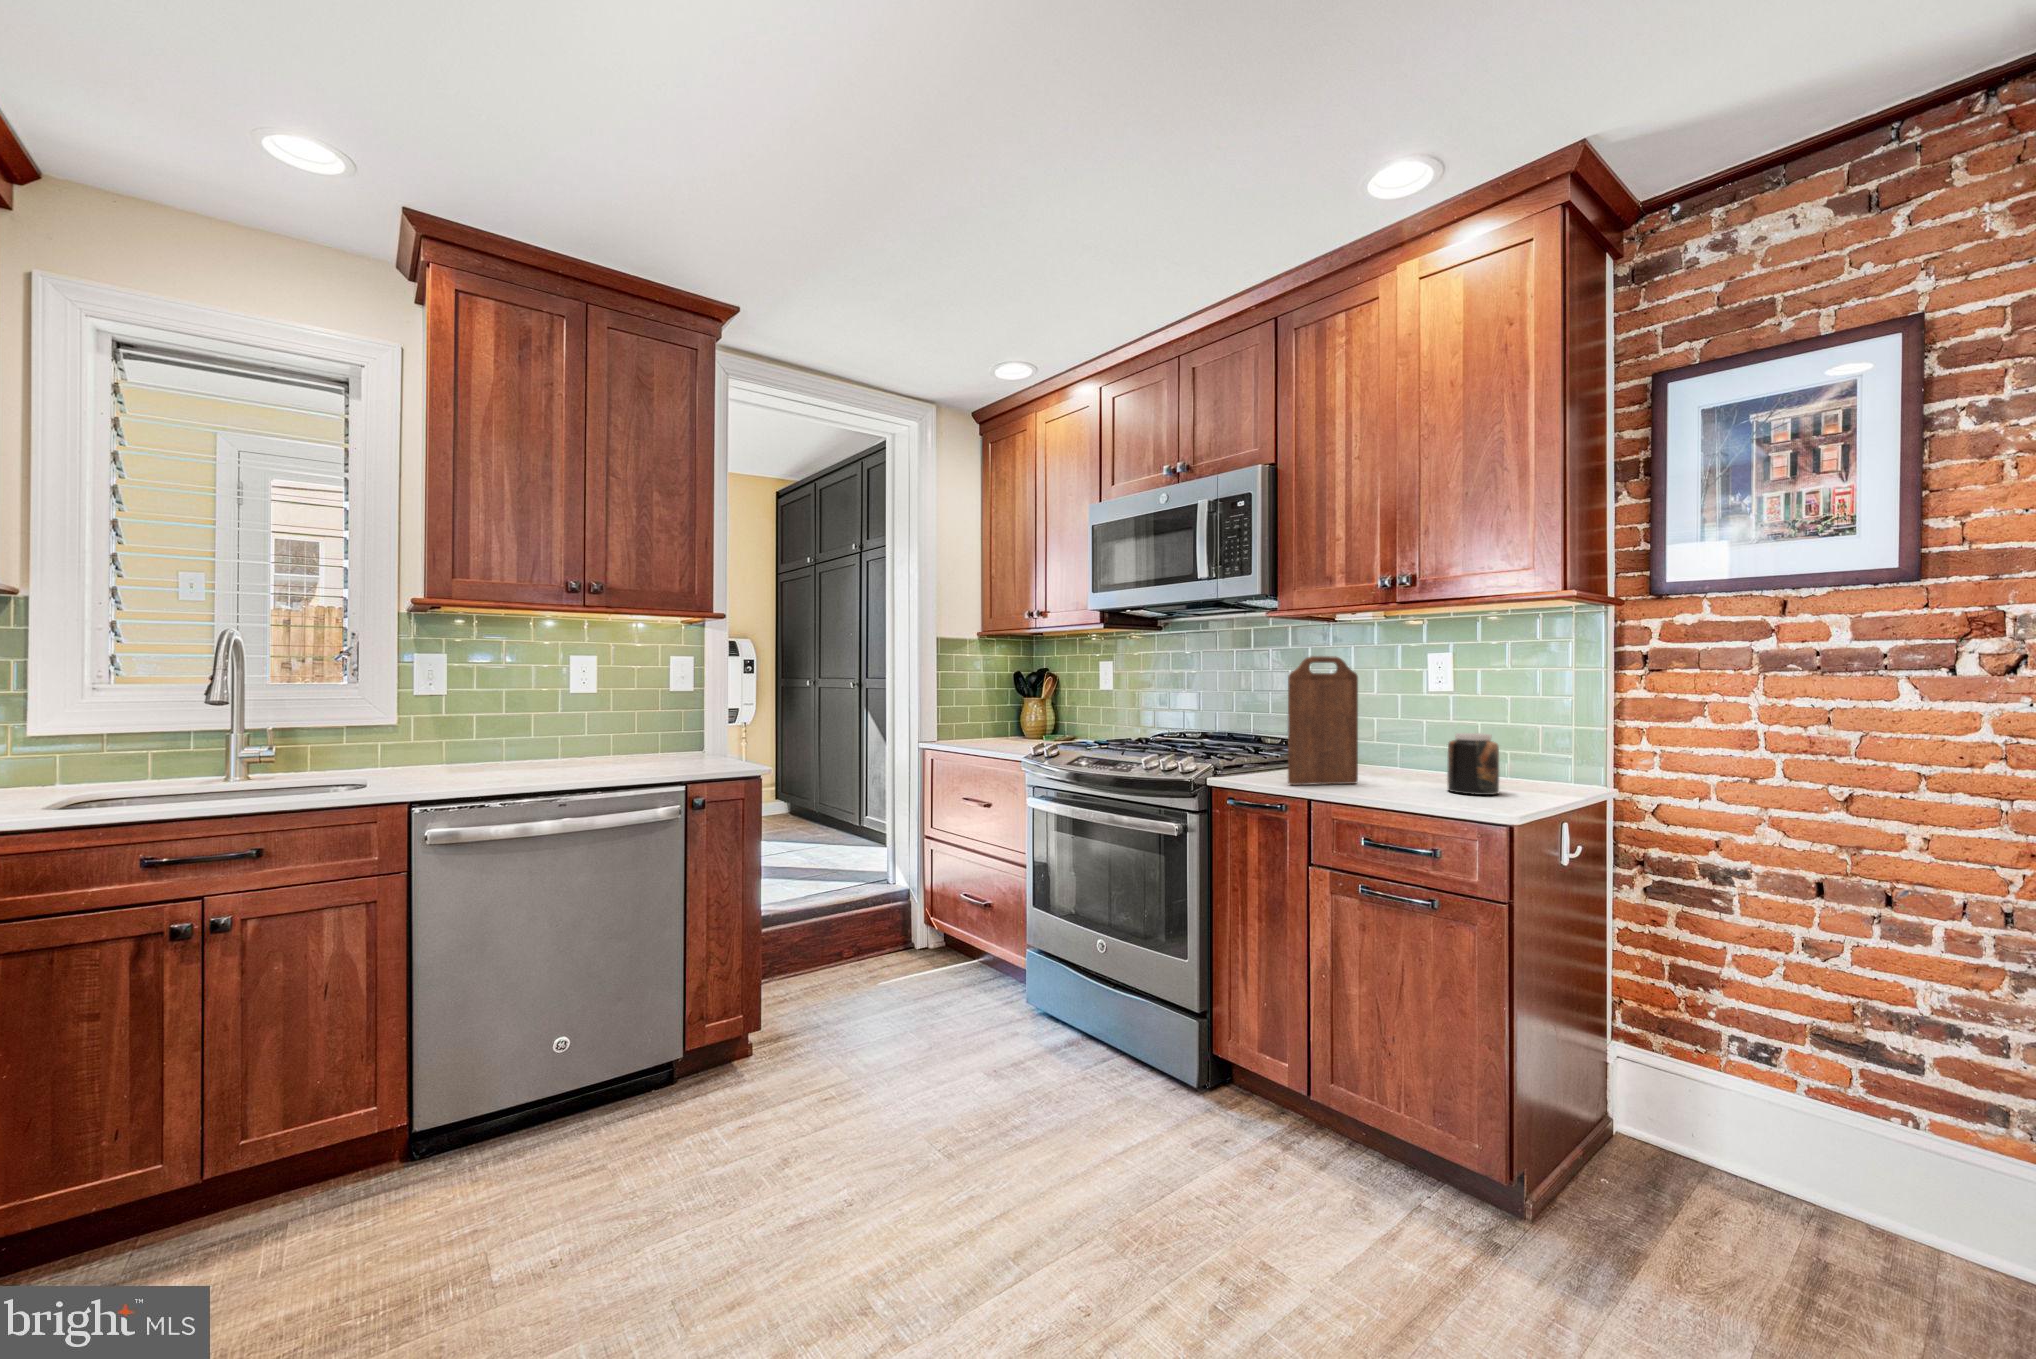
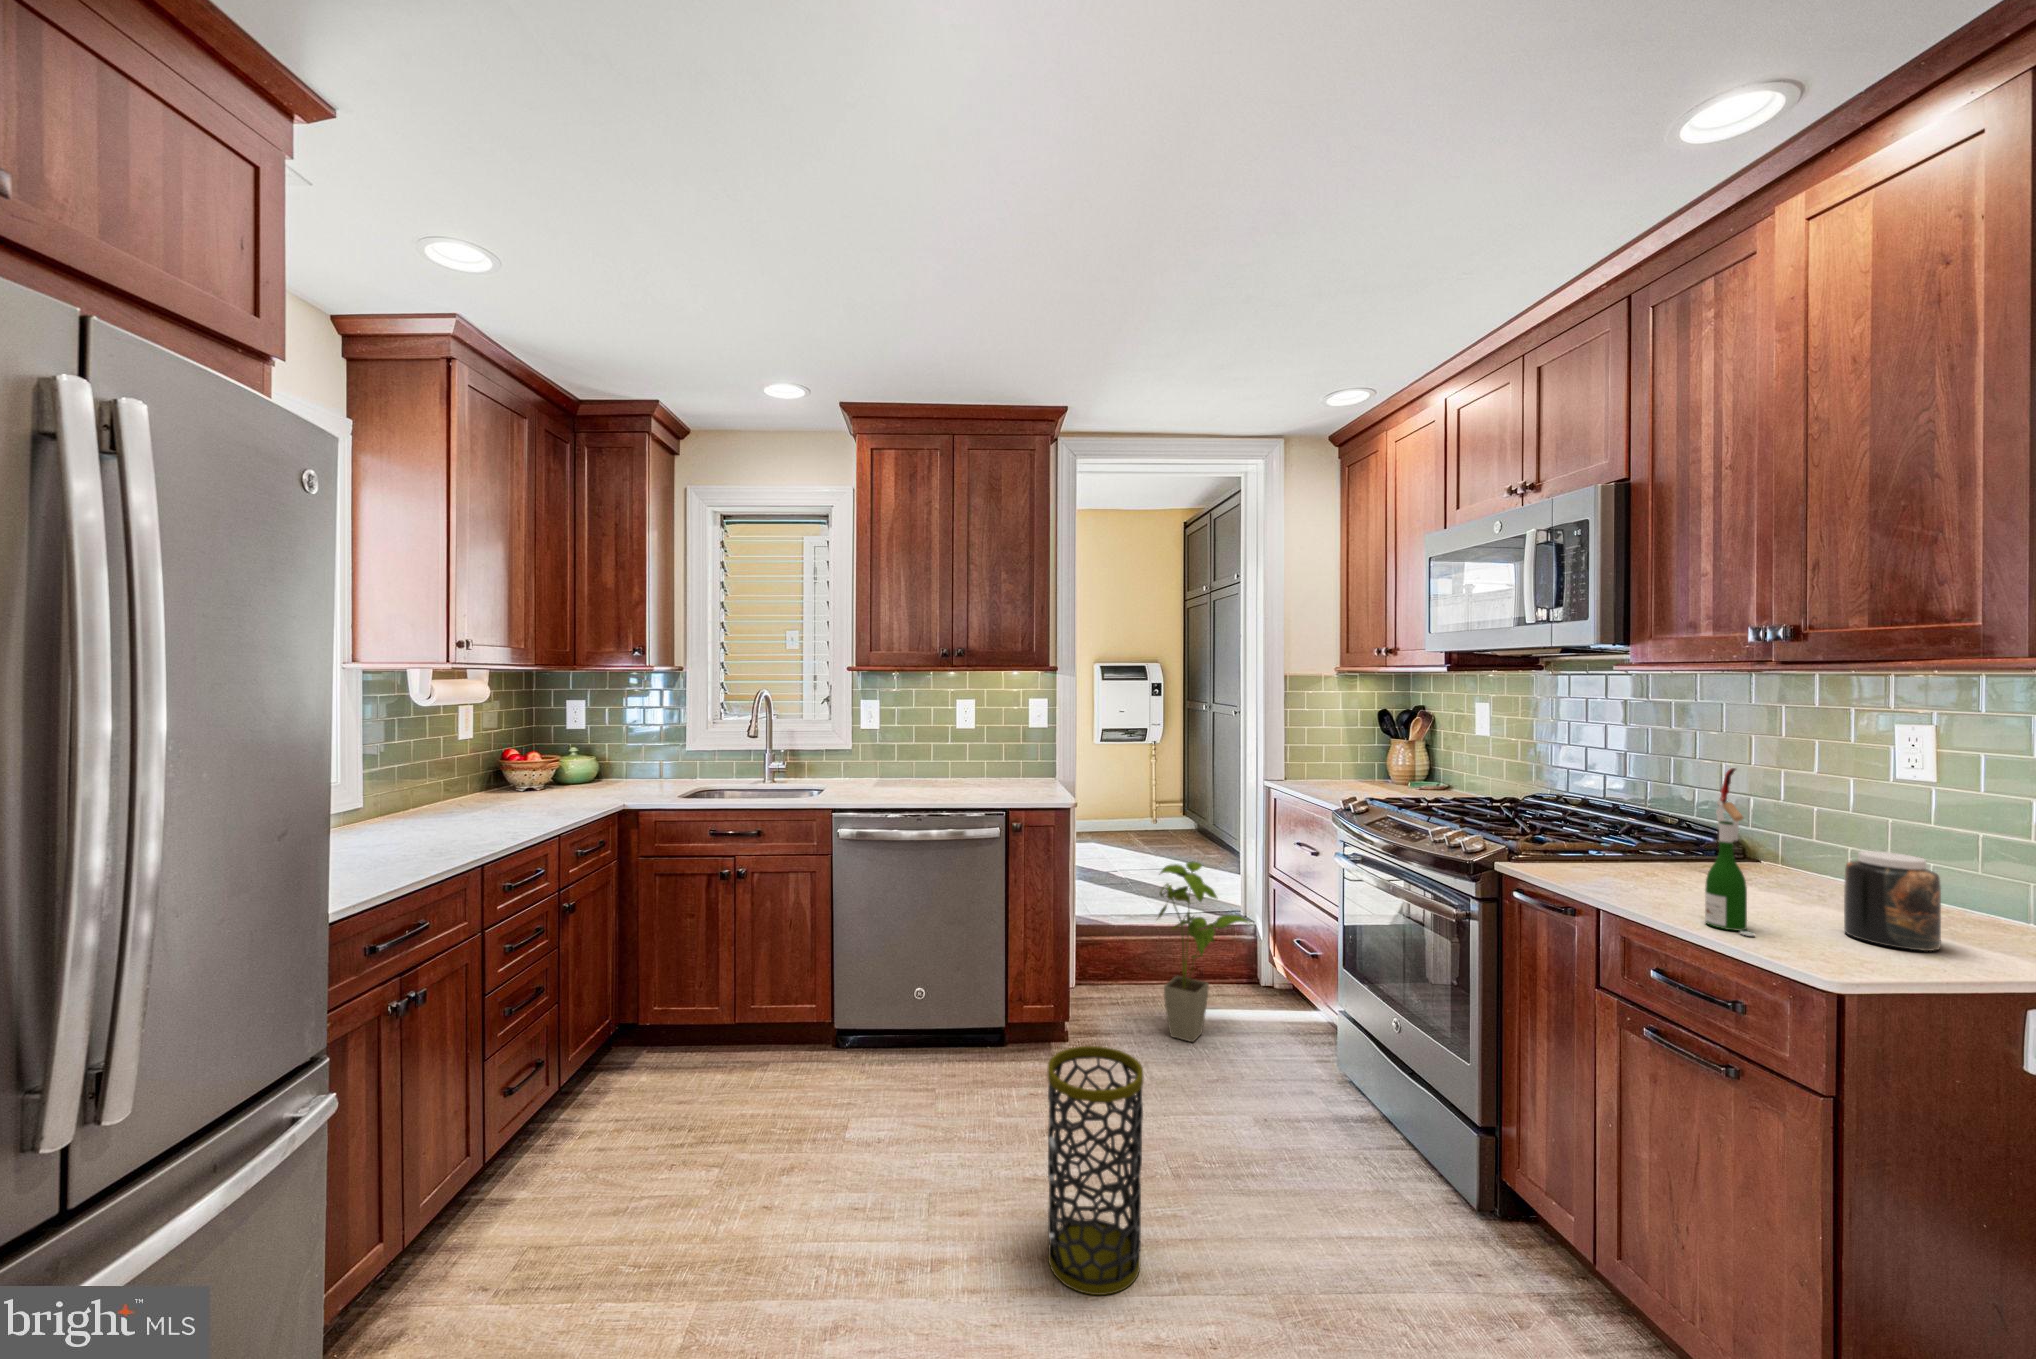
cutting board: present [1288,656,1358,785] -> none [1589,730,1707,897]
wine bottle: none [1383,676,1418,799] -> present [1705,768,1755,936]
house plant: none [839,827,941,1023] -> present [1158,861,1248,1042]
trash can: none [868,1015,975,1288] -> present [1048,1046,1143,1295]

